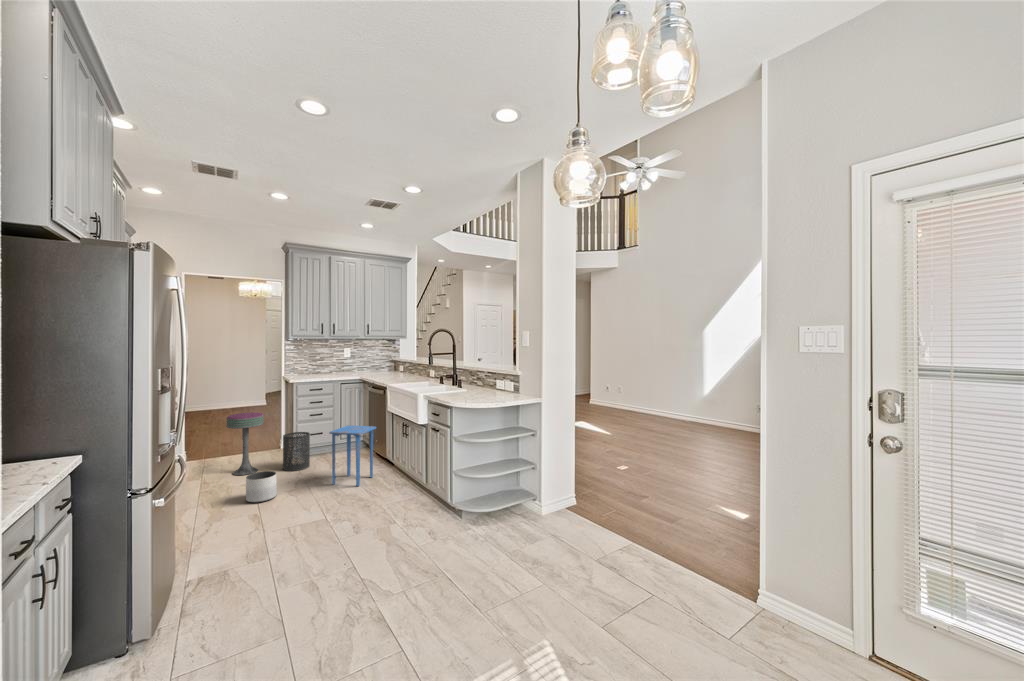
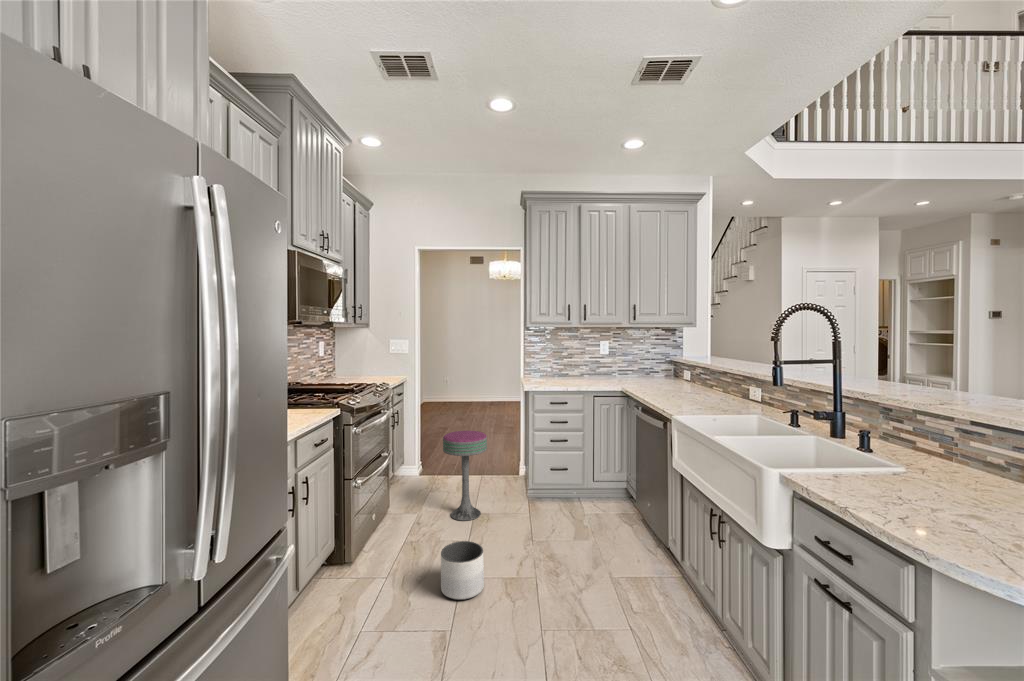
side table: present [329,426,376,486] -> none [566,480,649,609]
trash can: present [283,432,310,471] -> none [509,467,546,530]

